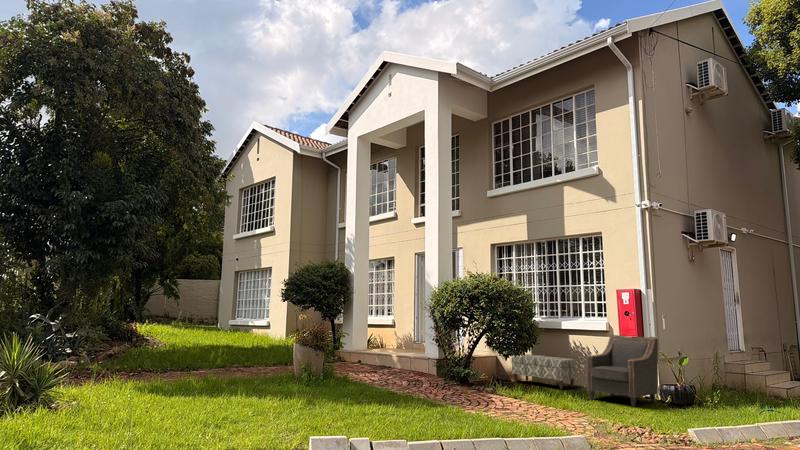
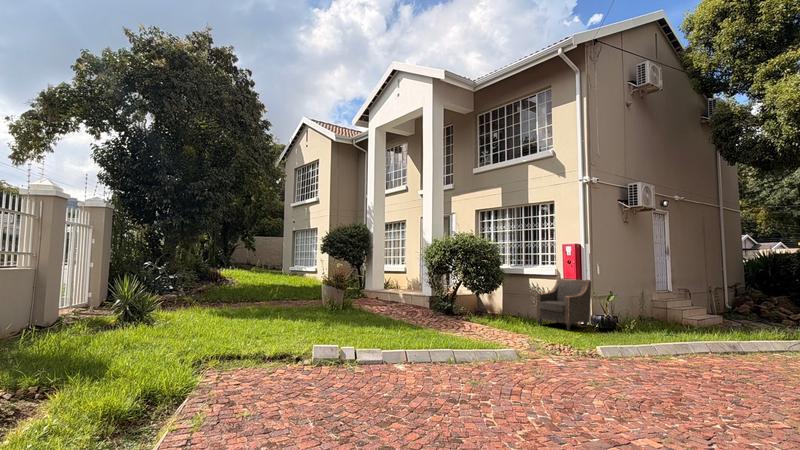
bench: present [512,354,576,389] -> none [486,292,533,318]

